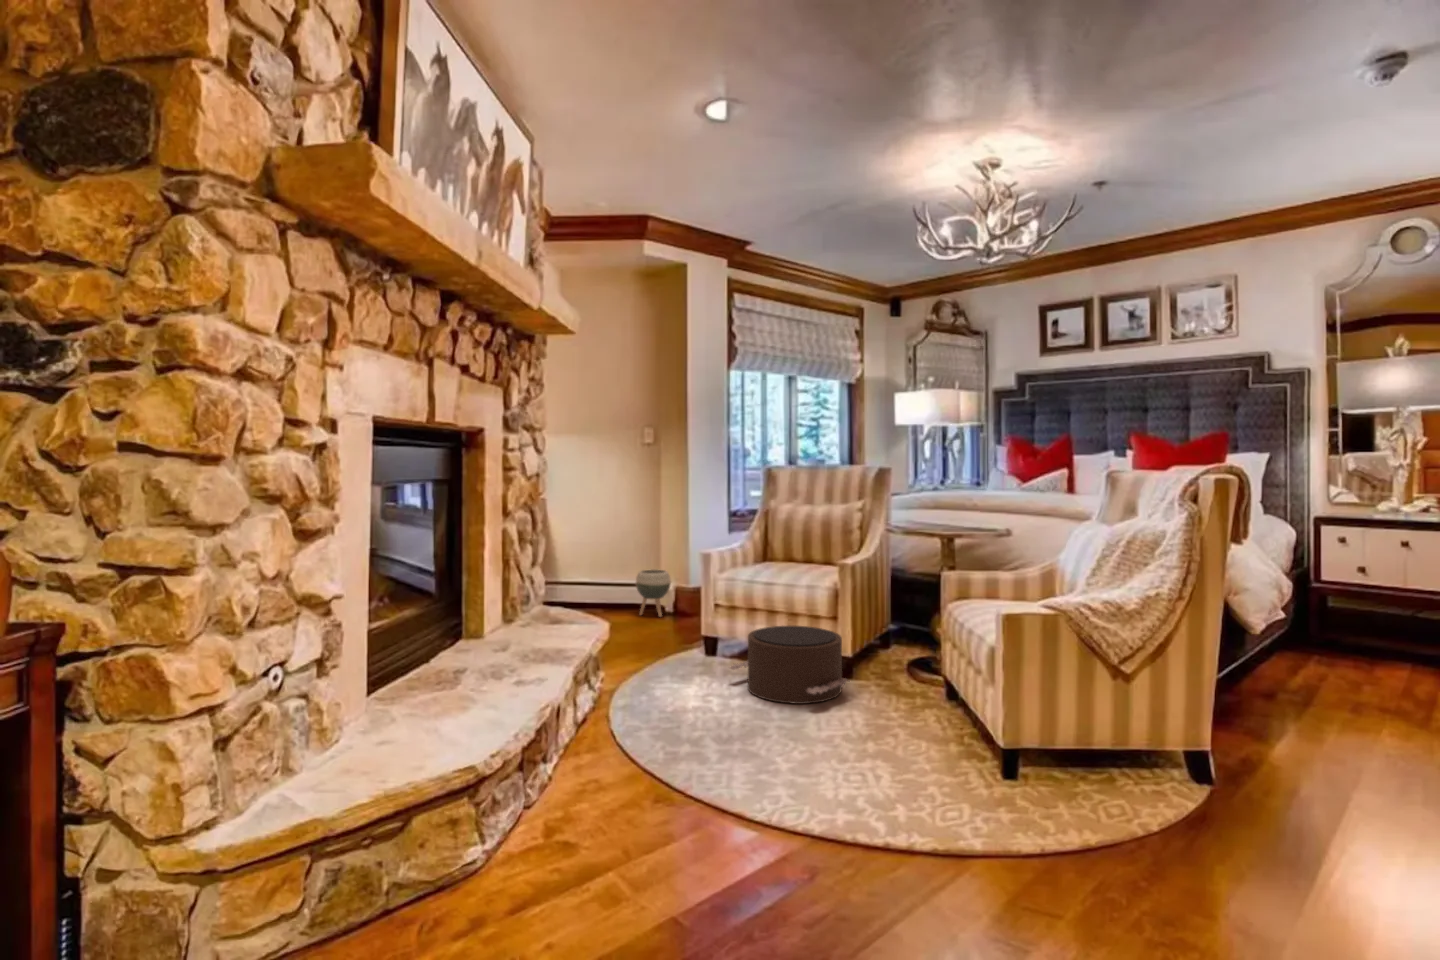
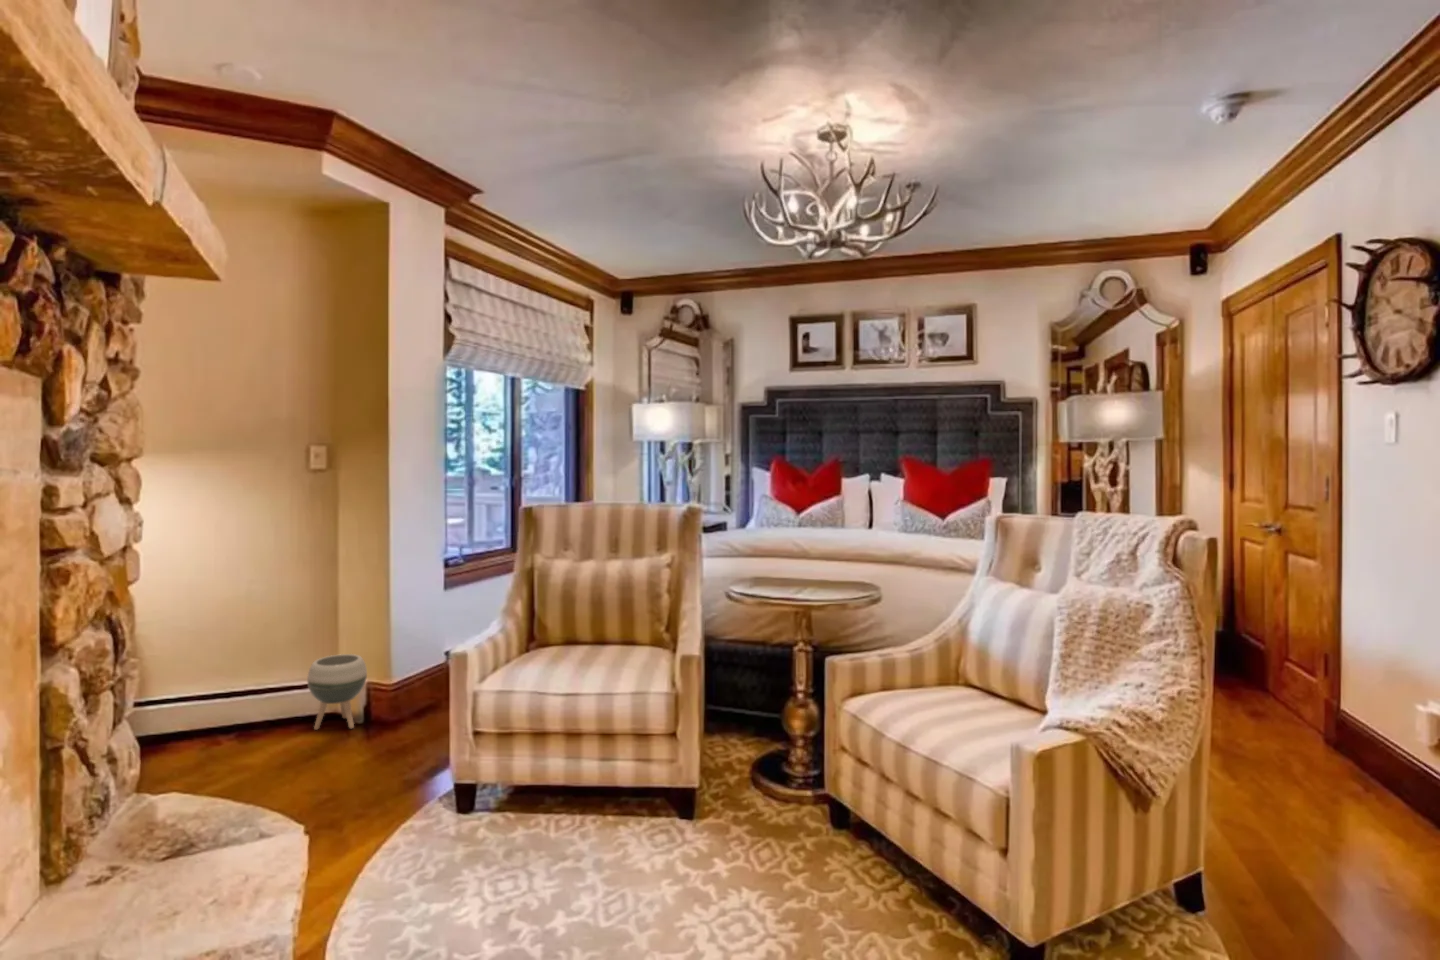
pouf: present [730,626,847,704] -> none [523,748,717,898]

